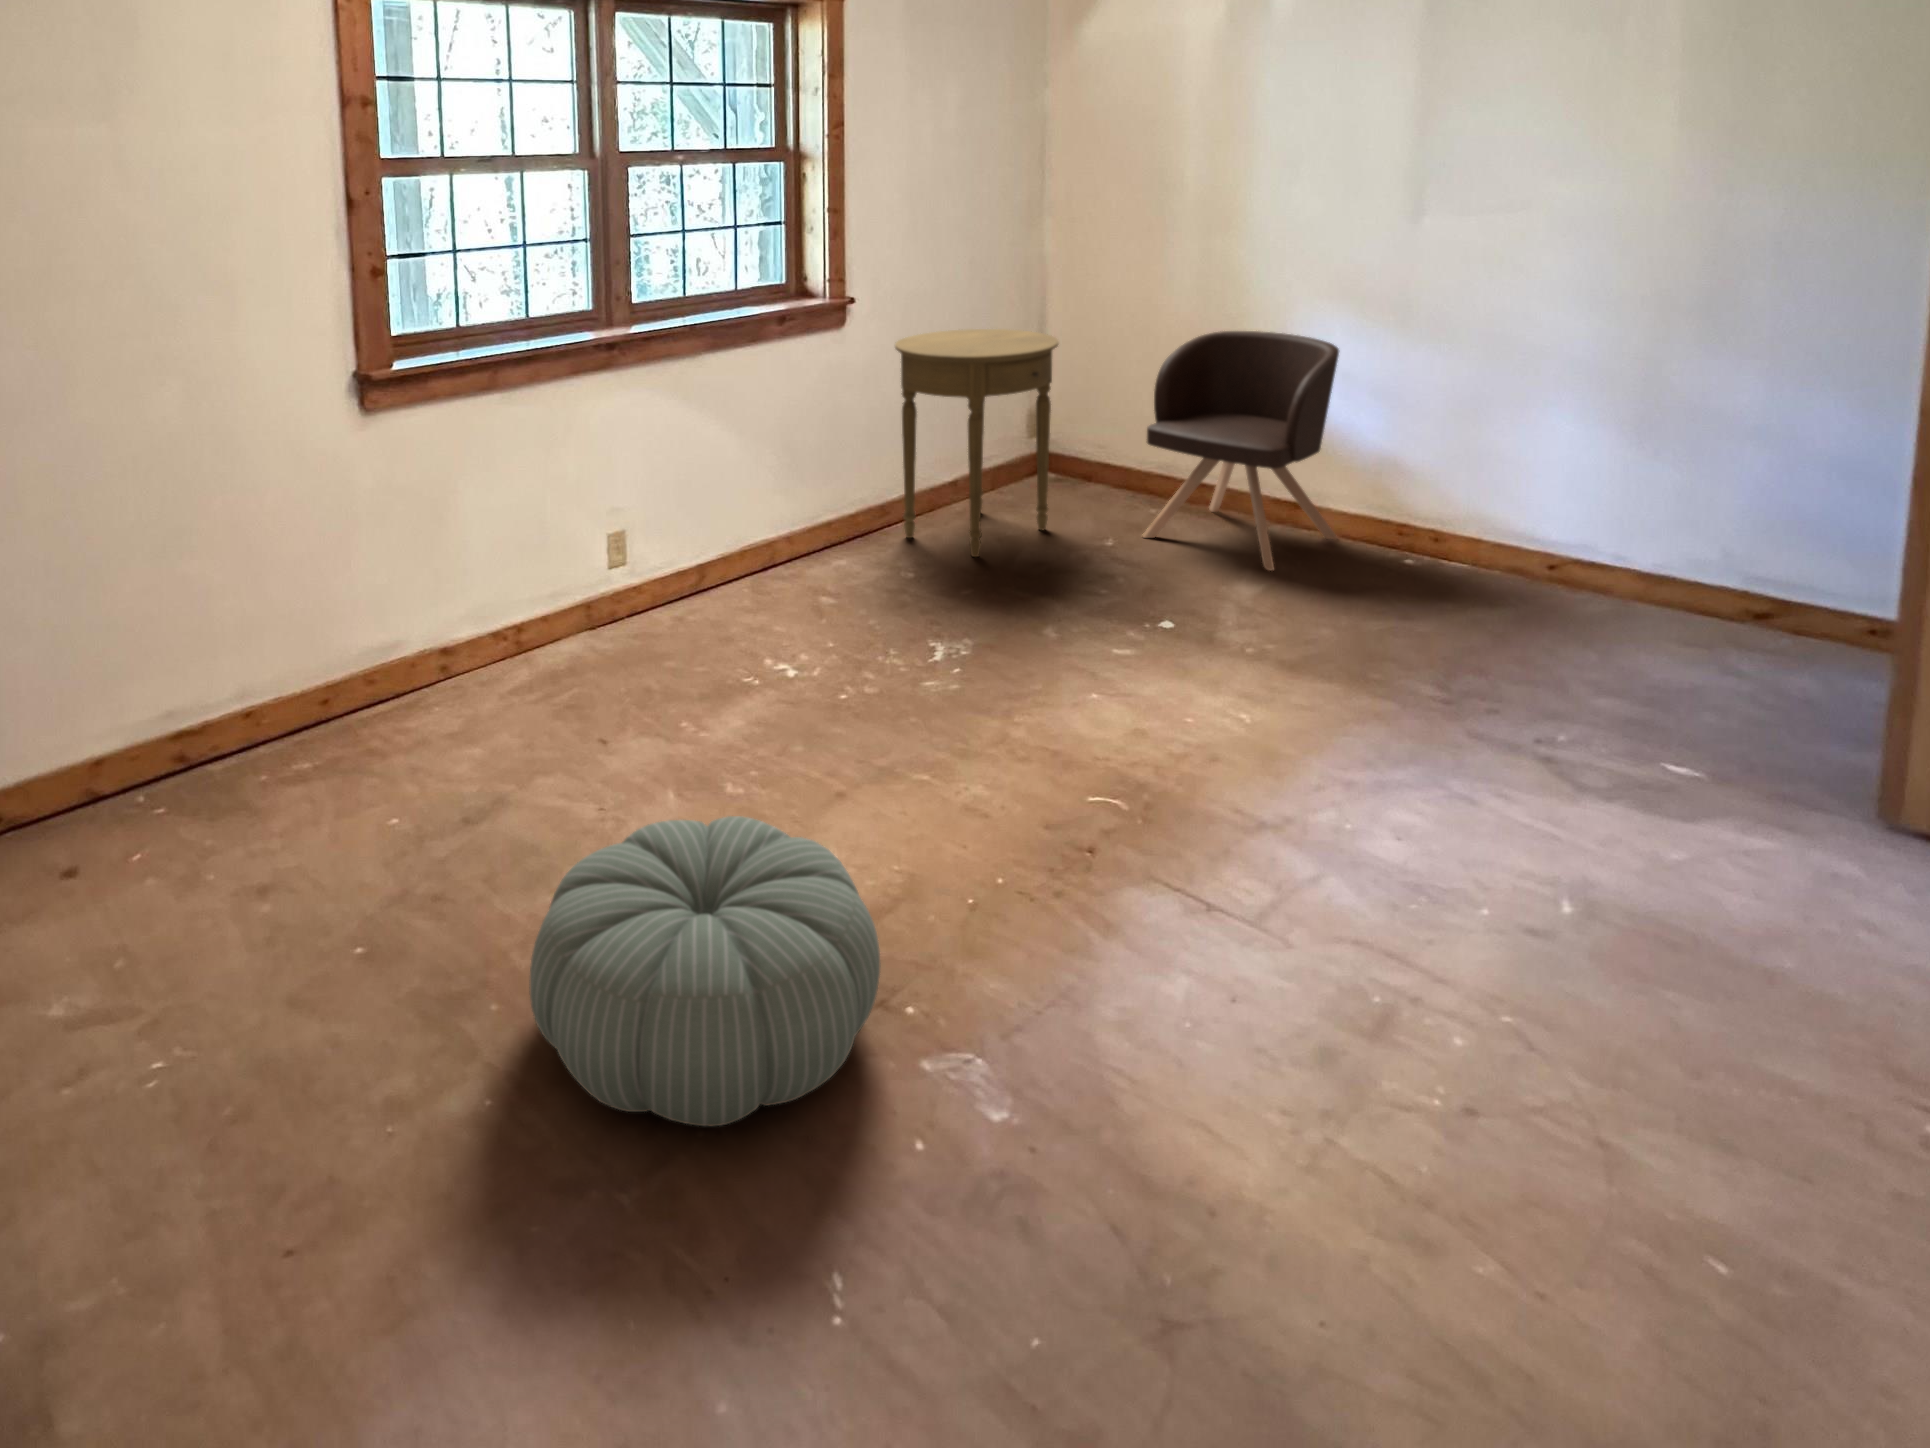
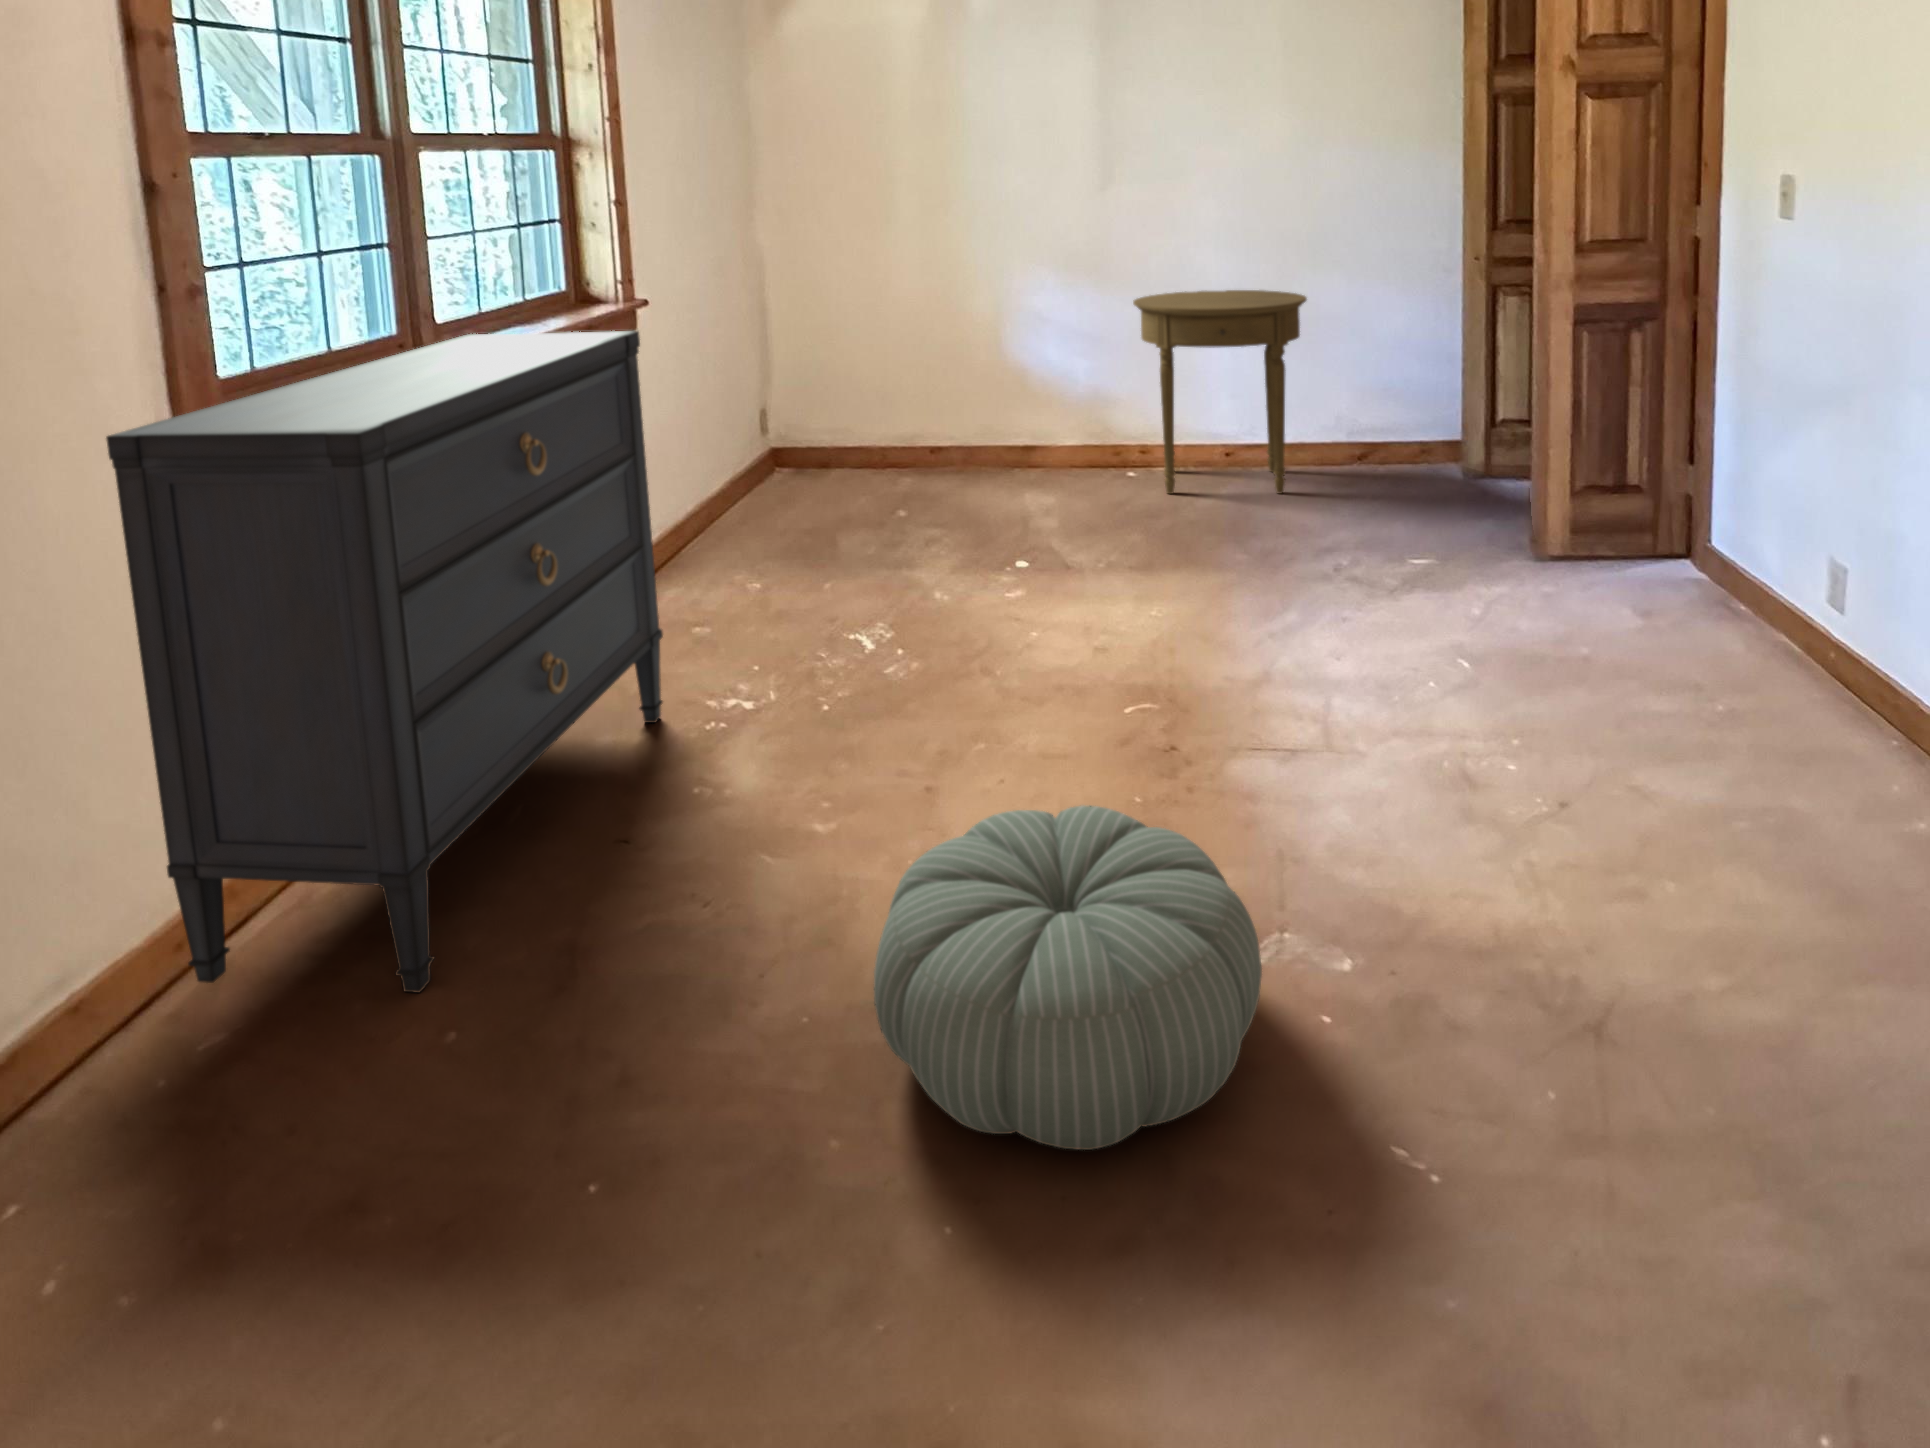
dresser: none [294,317,724,786] -> present [106,331,663,993]
side table: present [895,329,1059,557] -> present [1133,290,1307,494]
armchair: present [1143,331,1339,571] -> none [923,296,1074,502]

